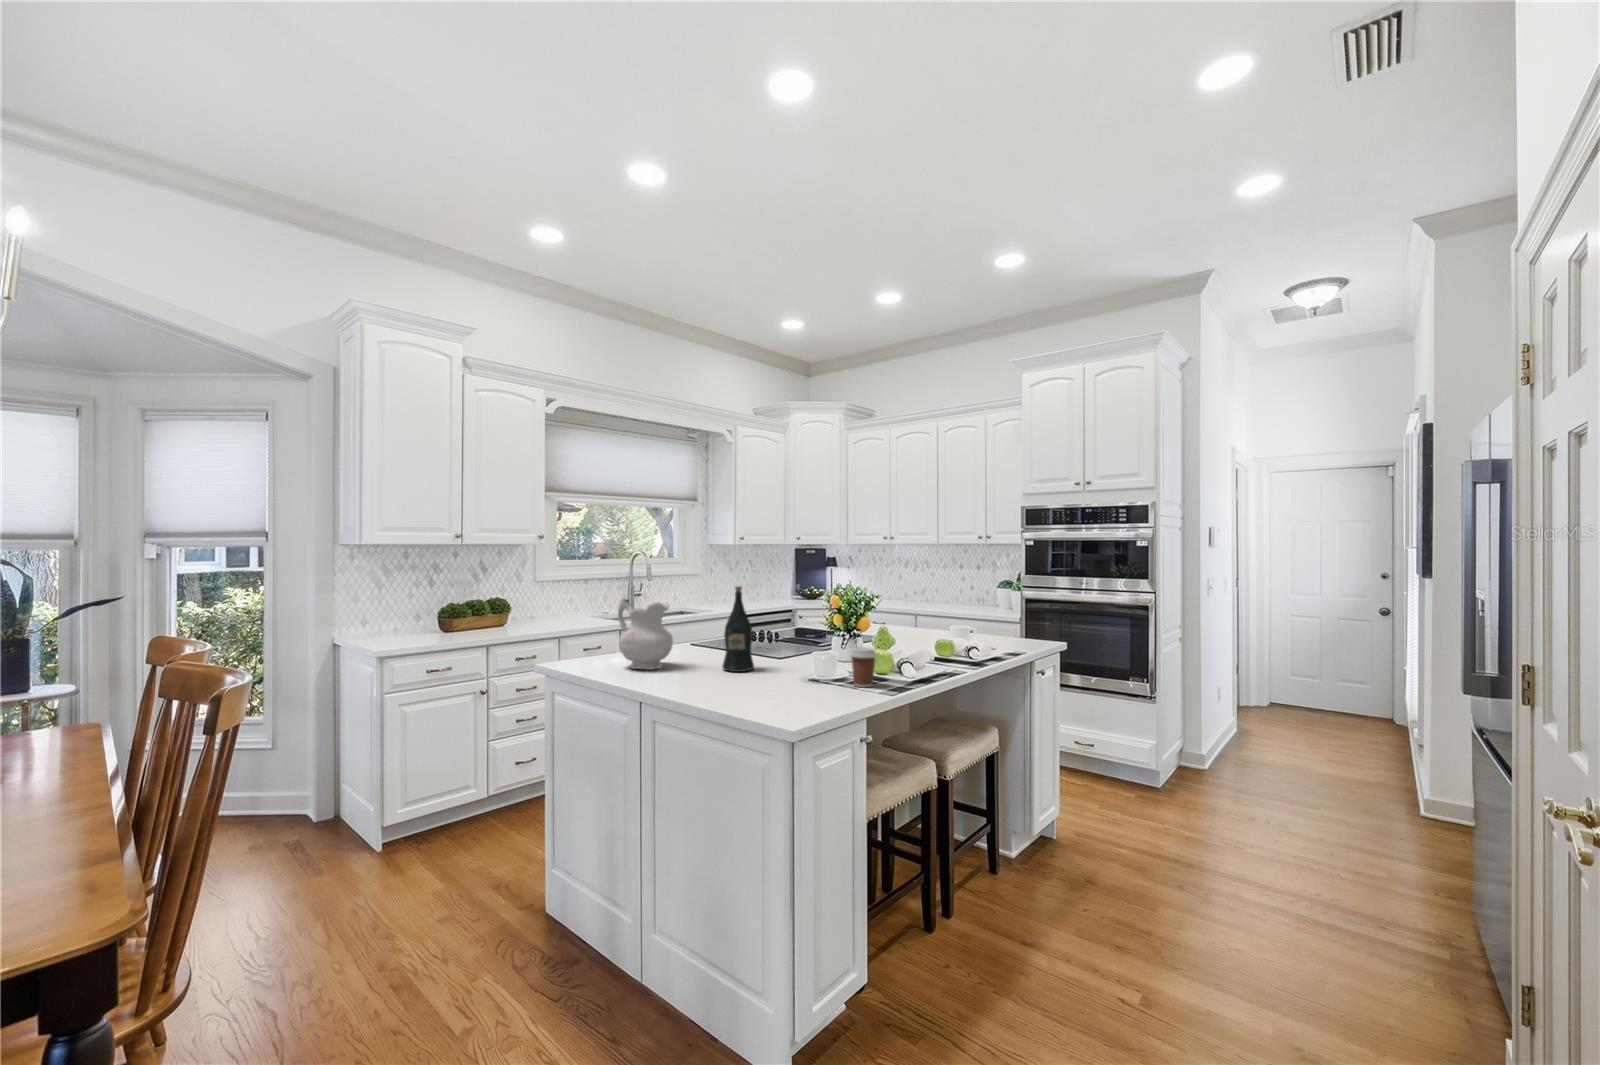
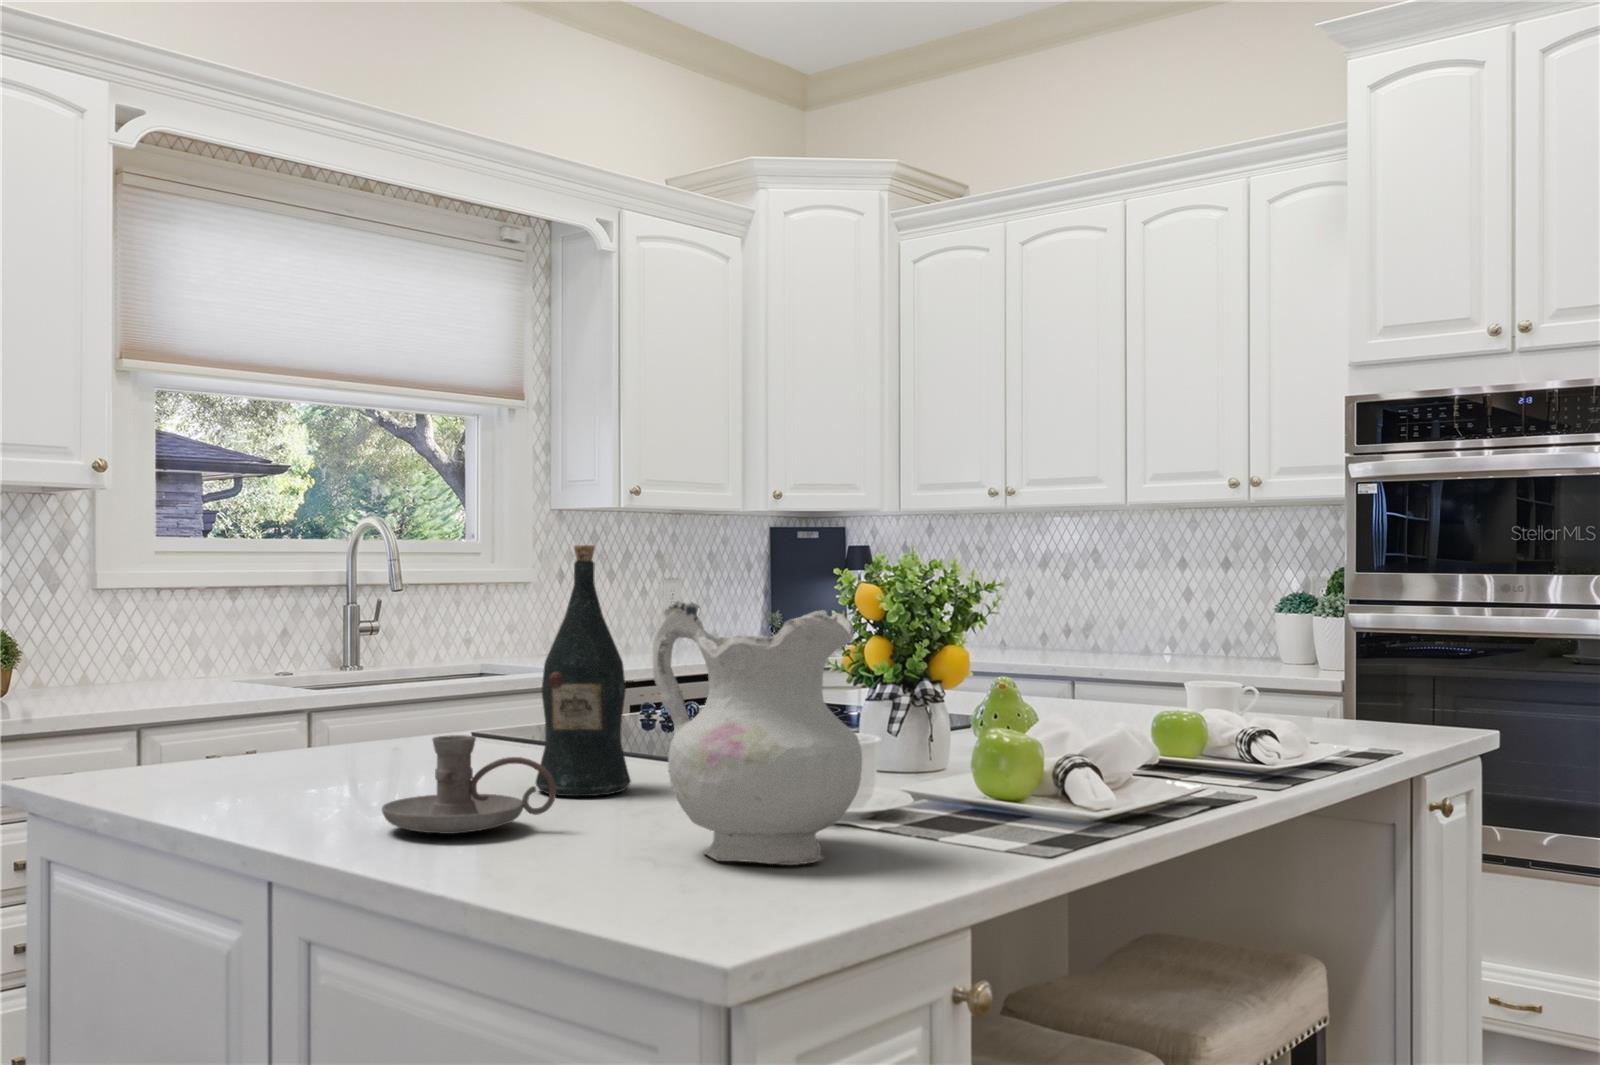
ceramic pitcher: present [618,599,673,670] -> present [653,601,862,865]
coffee cup: present [850,647,877,687] -> none [914,716,999,836]
candle holder: none [677,654,733,686] -> present [382,735,556,834]

